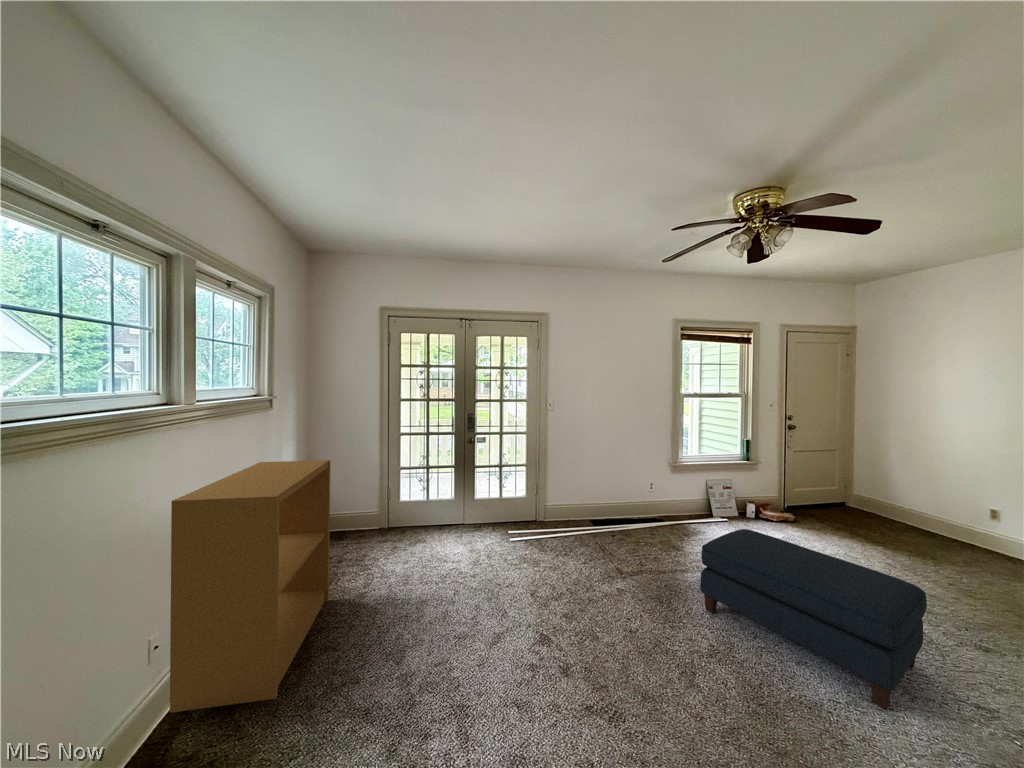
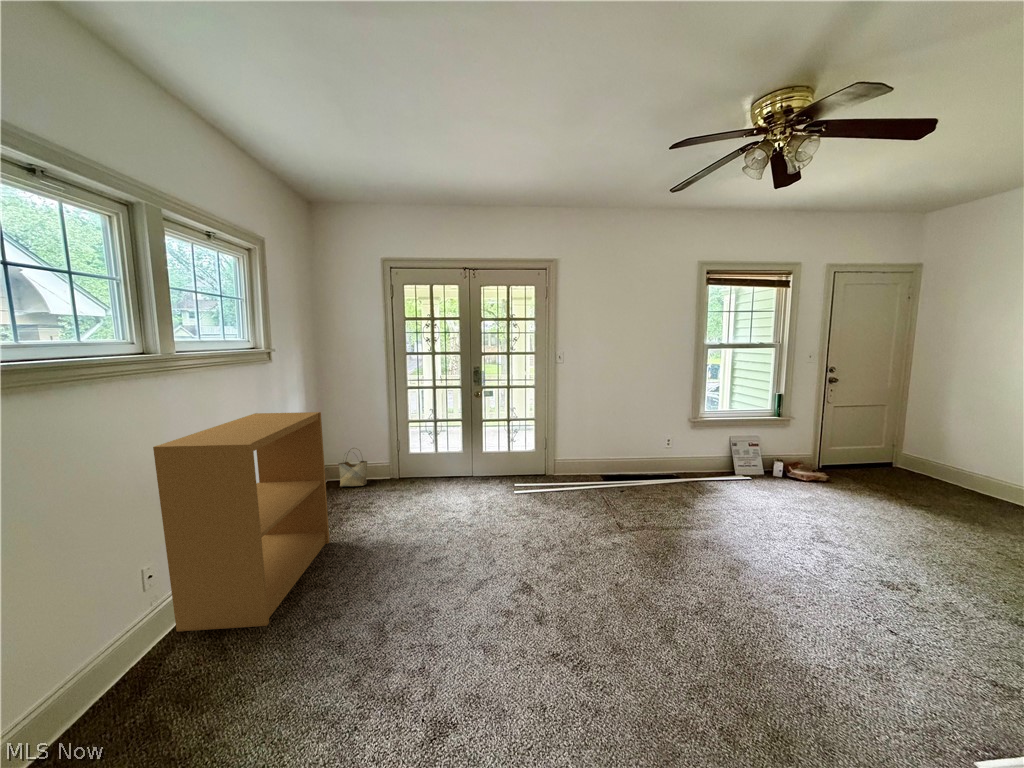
woven basket: none [328,496,359,538] -> present [338,448,367,486]
ottoman: present [700,529,927,709] -> none [698,488,953,679]

